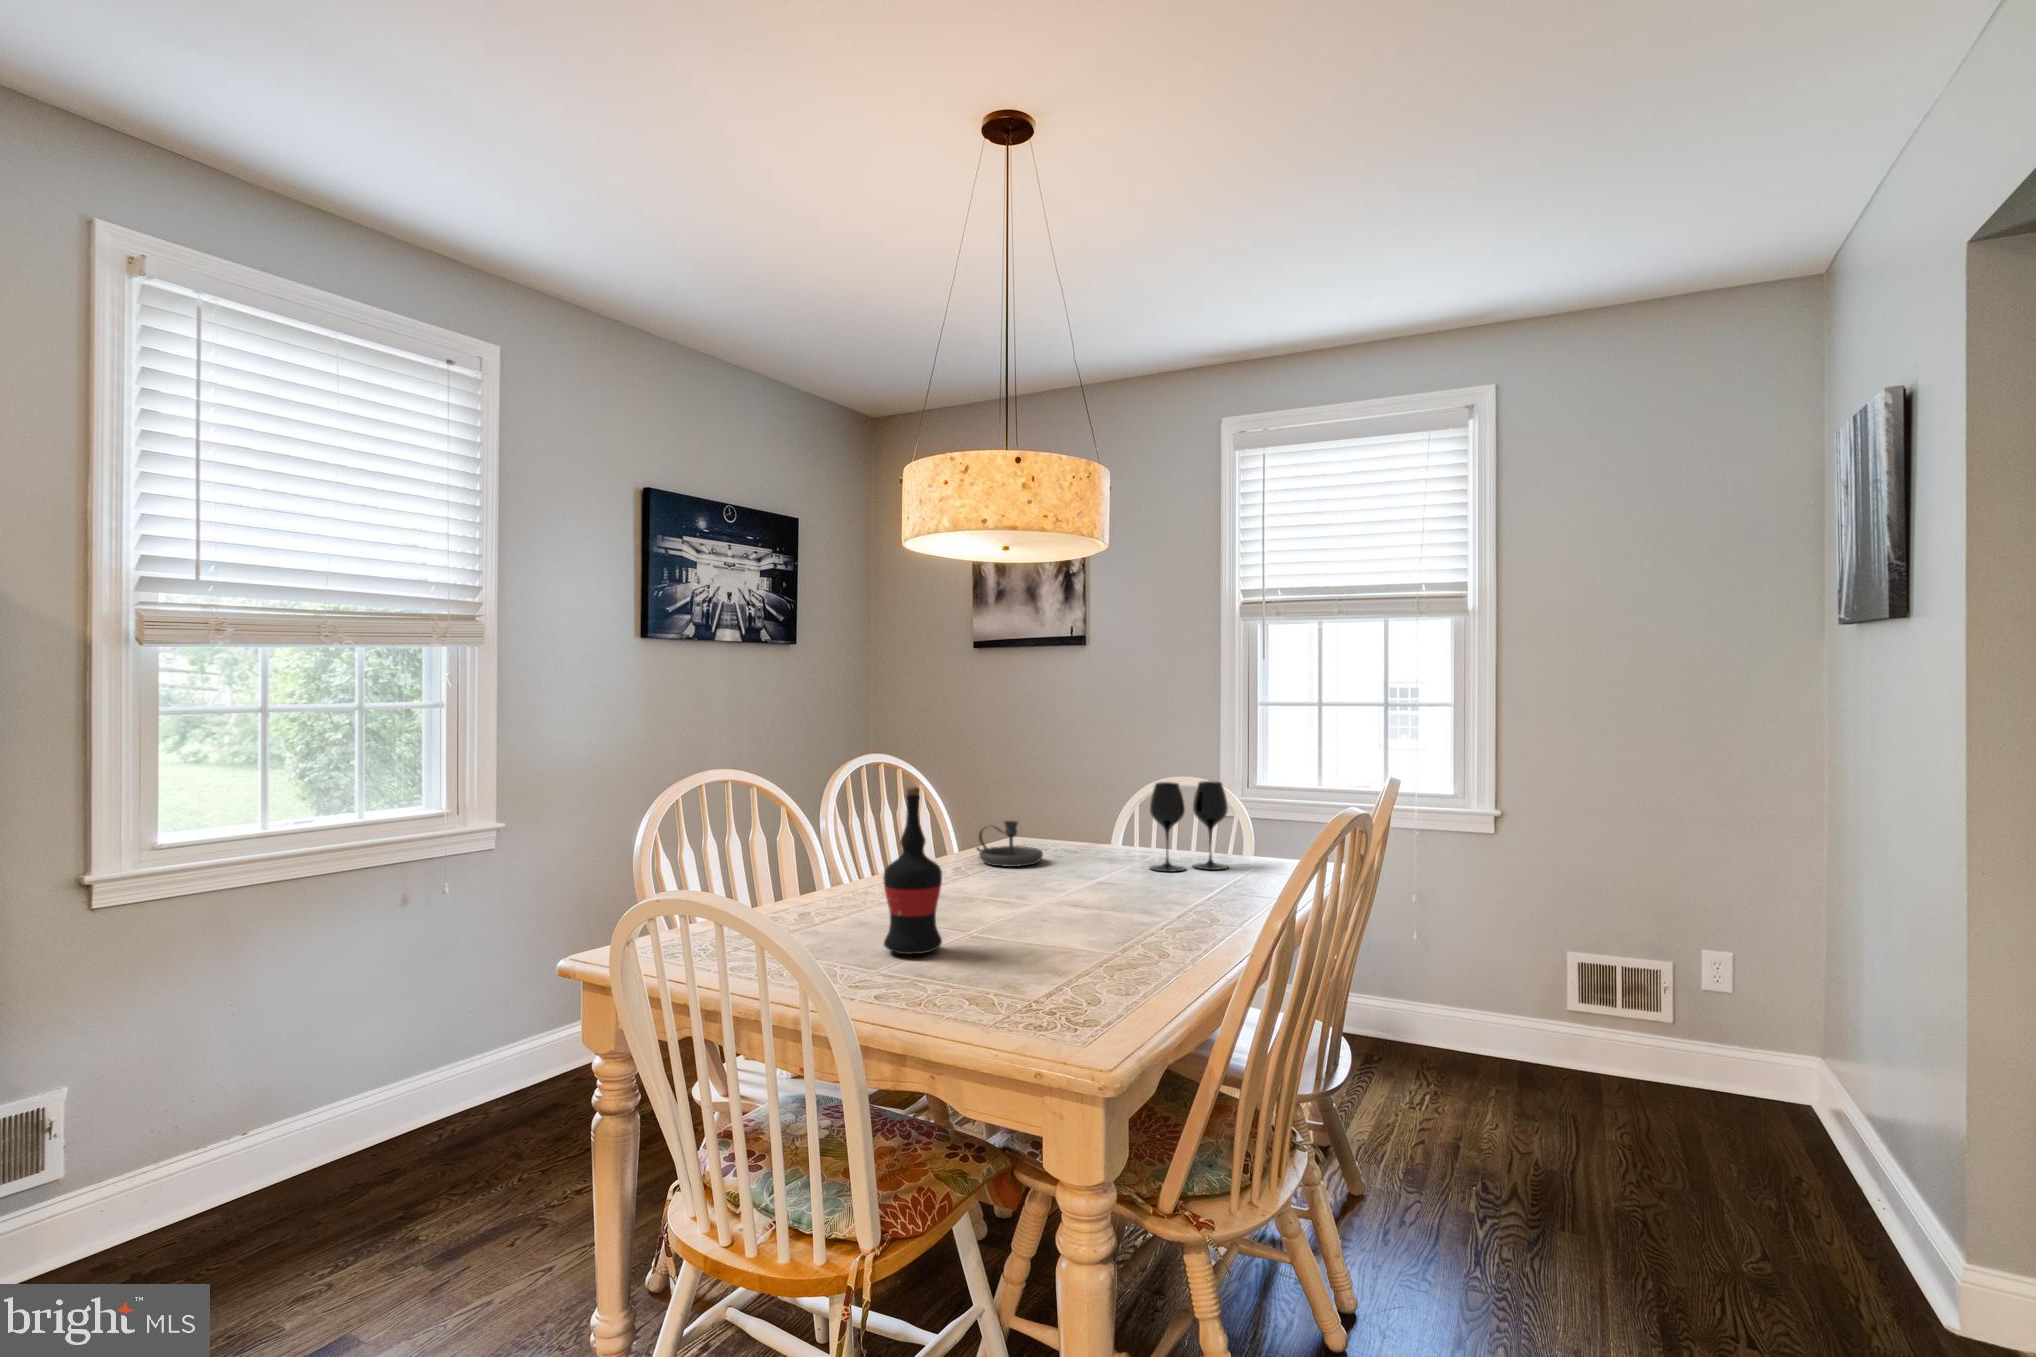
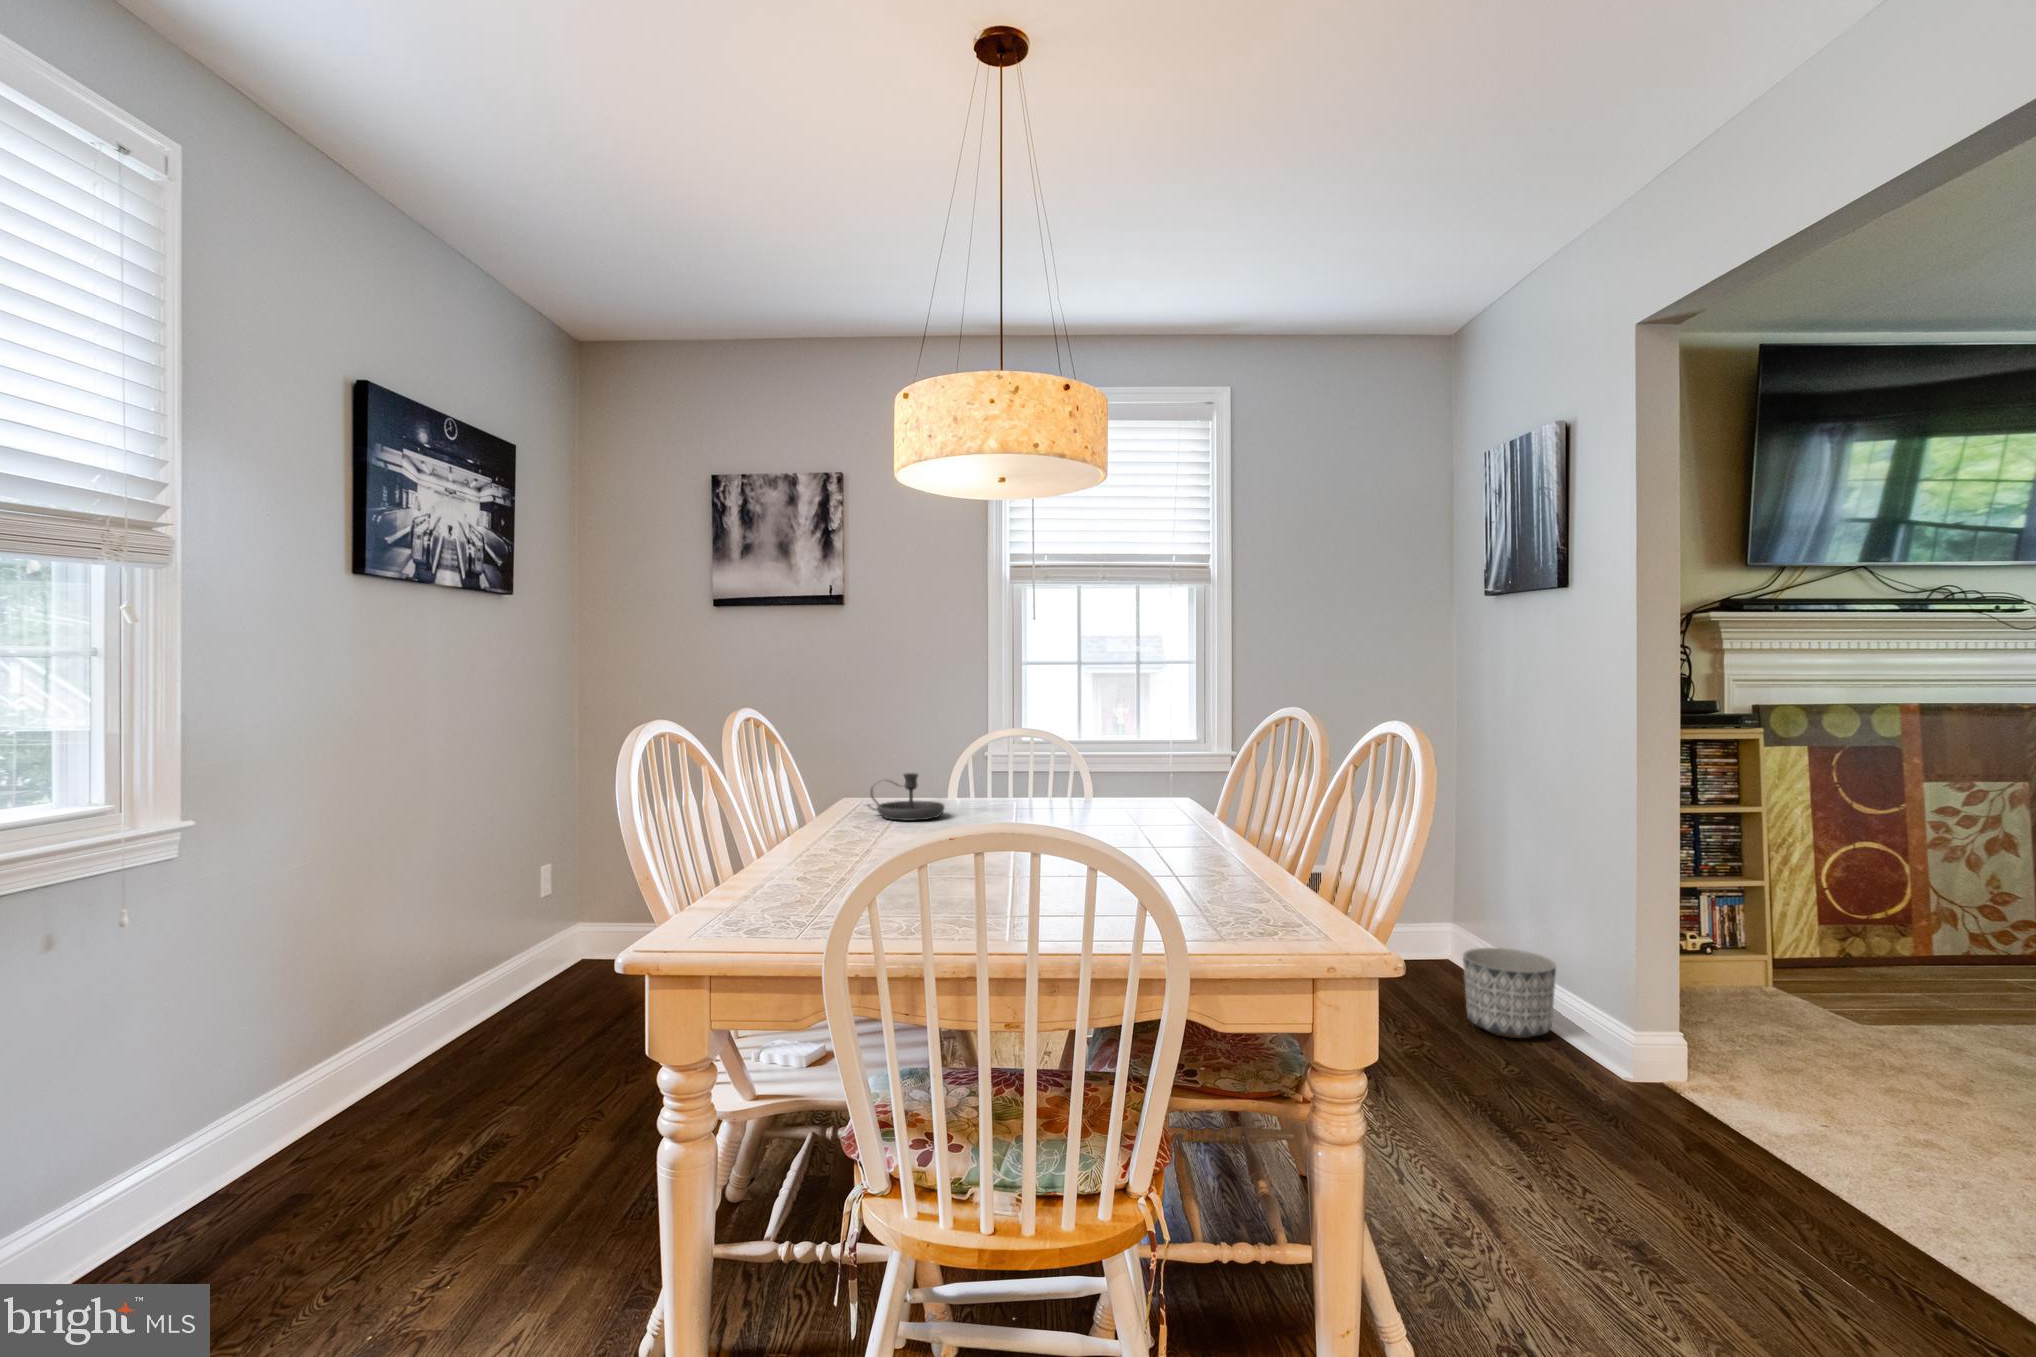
wine glass: present [1150,781,1228,872] -> none [1047,726,1114,813]
wine bottle: present [883,787,942,954] -> none [972,721,1034,903]
planter: none [1735,1091,1874,1222] -> present [1463,948,1556,1038]

